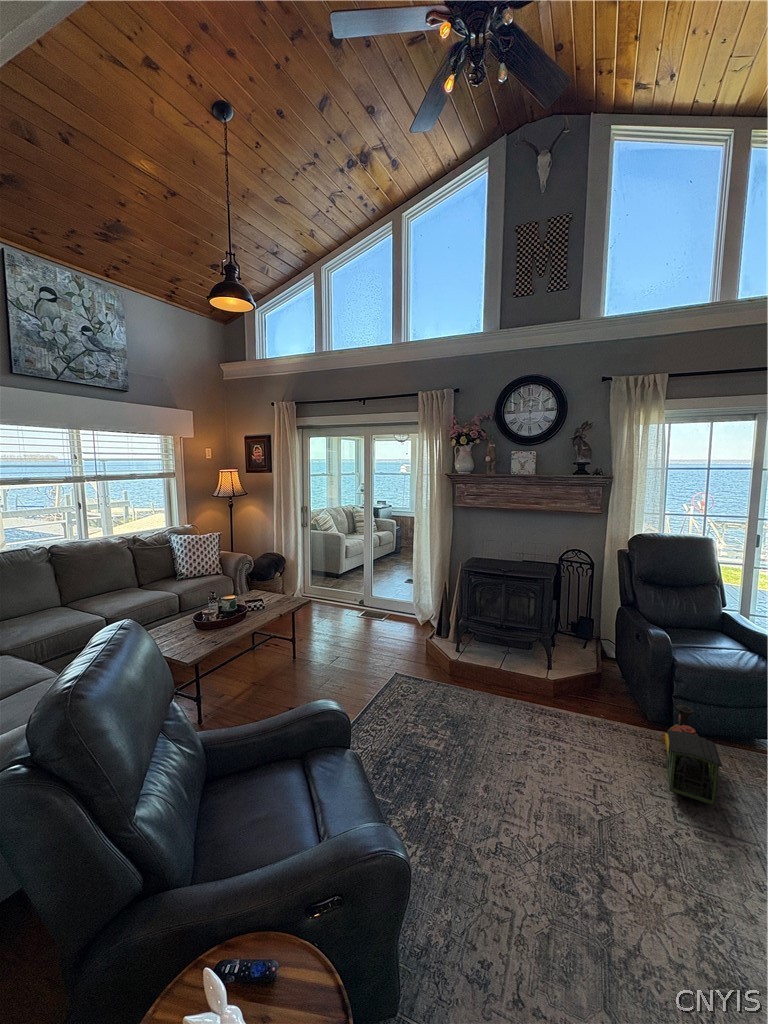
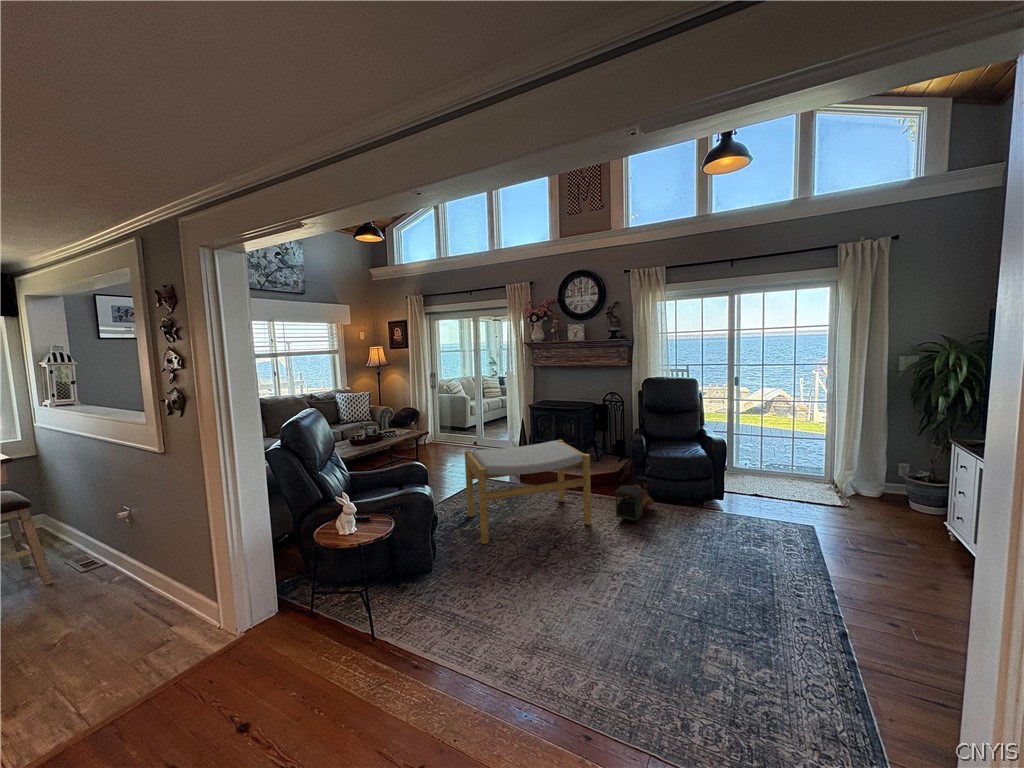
footstool: none [406,641,642,879] -> present [465,440,591,544]

